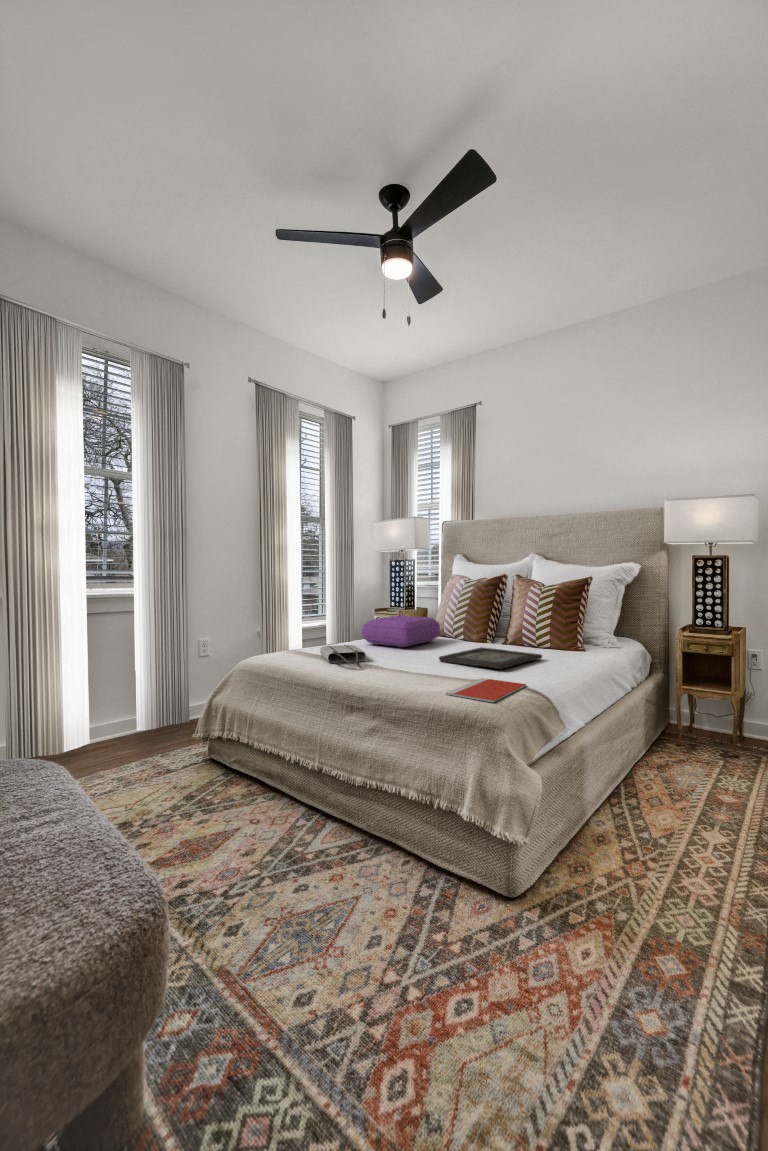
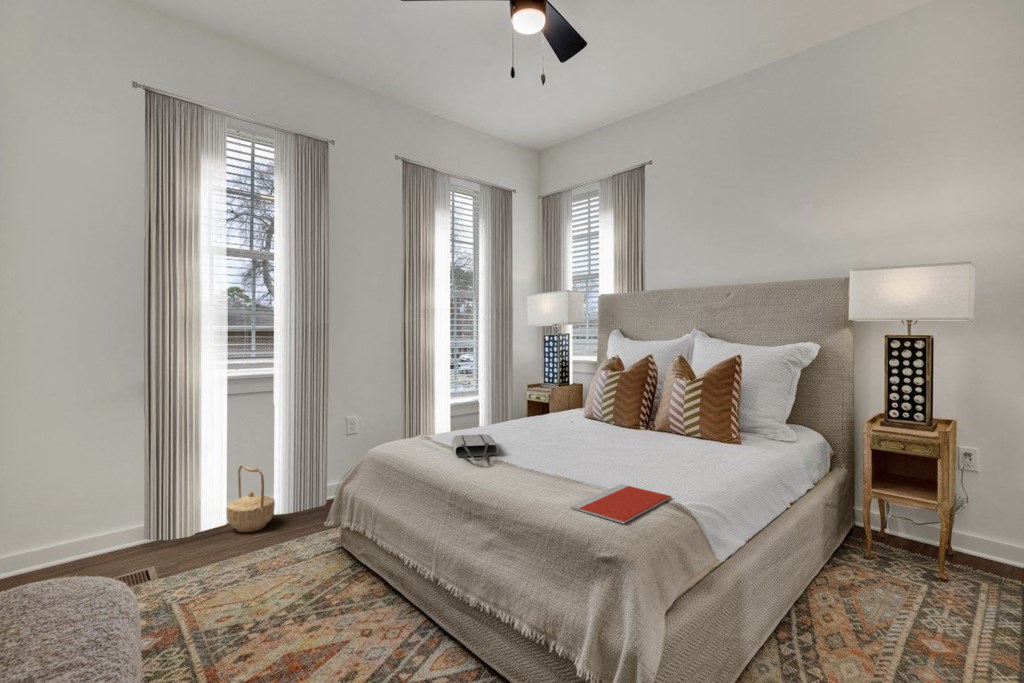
pillow: present [362,615,440,647] -> none [503,399,589,437]
decorative tray: present [439,647,542,669] -> none [579,440,699,472]
basket: none [87,684,135,749] -> present [227,465,275,532]

